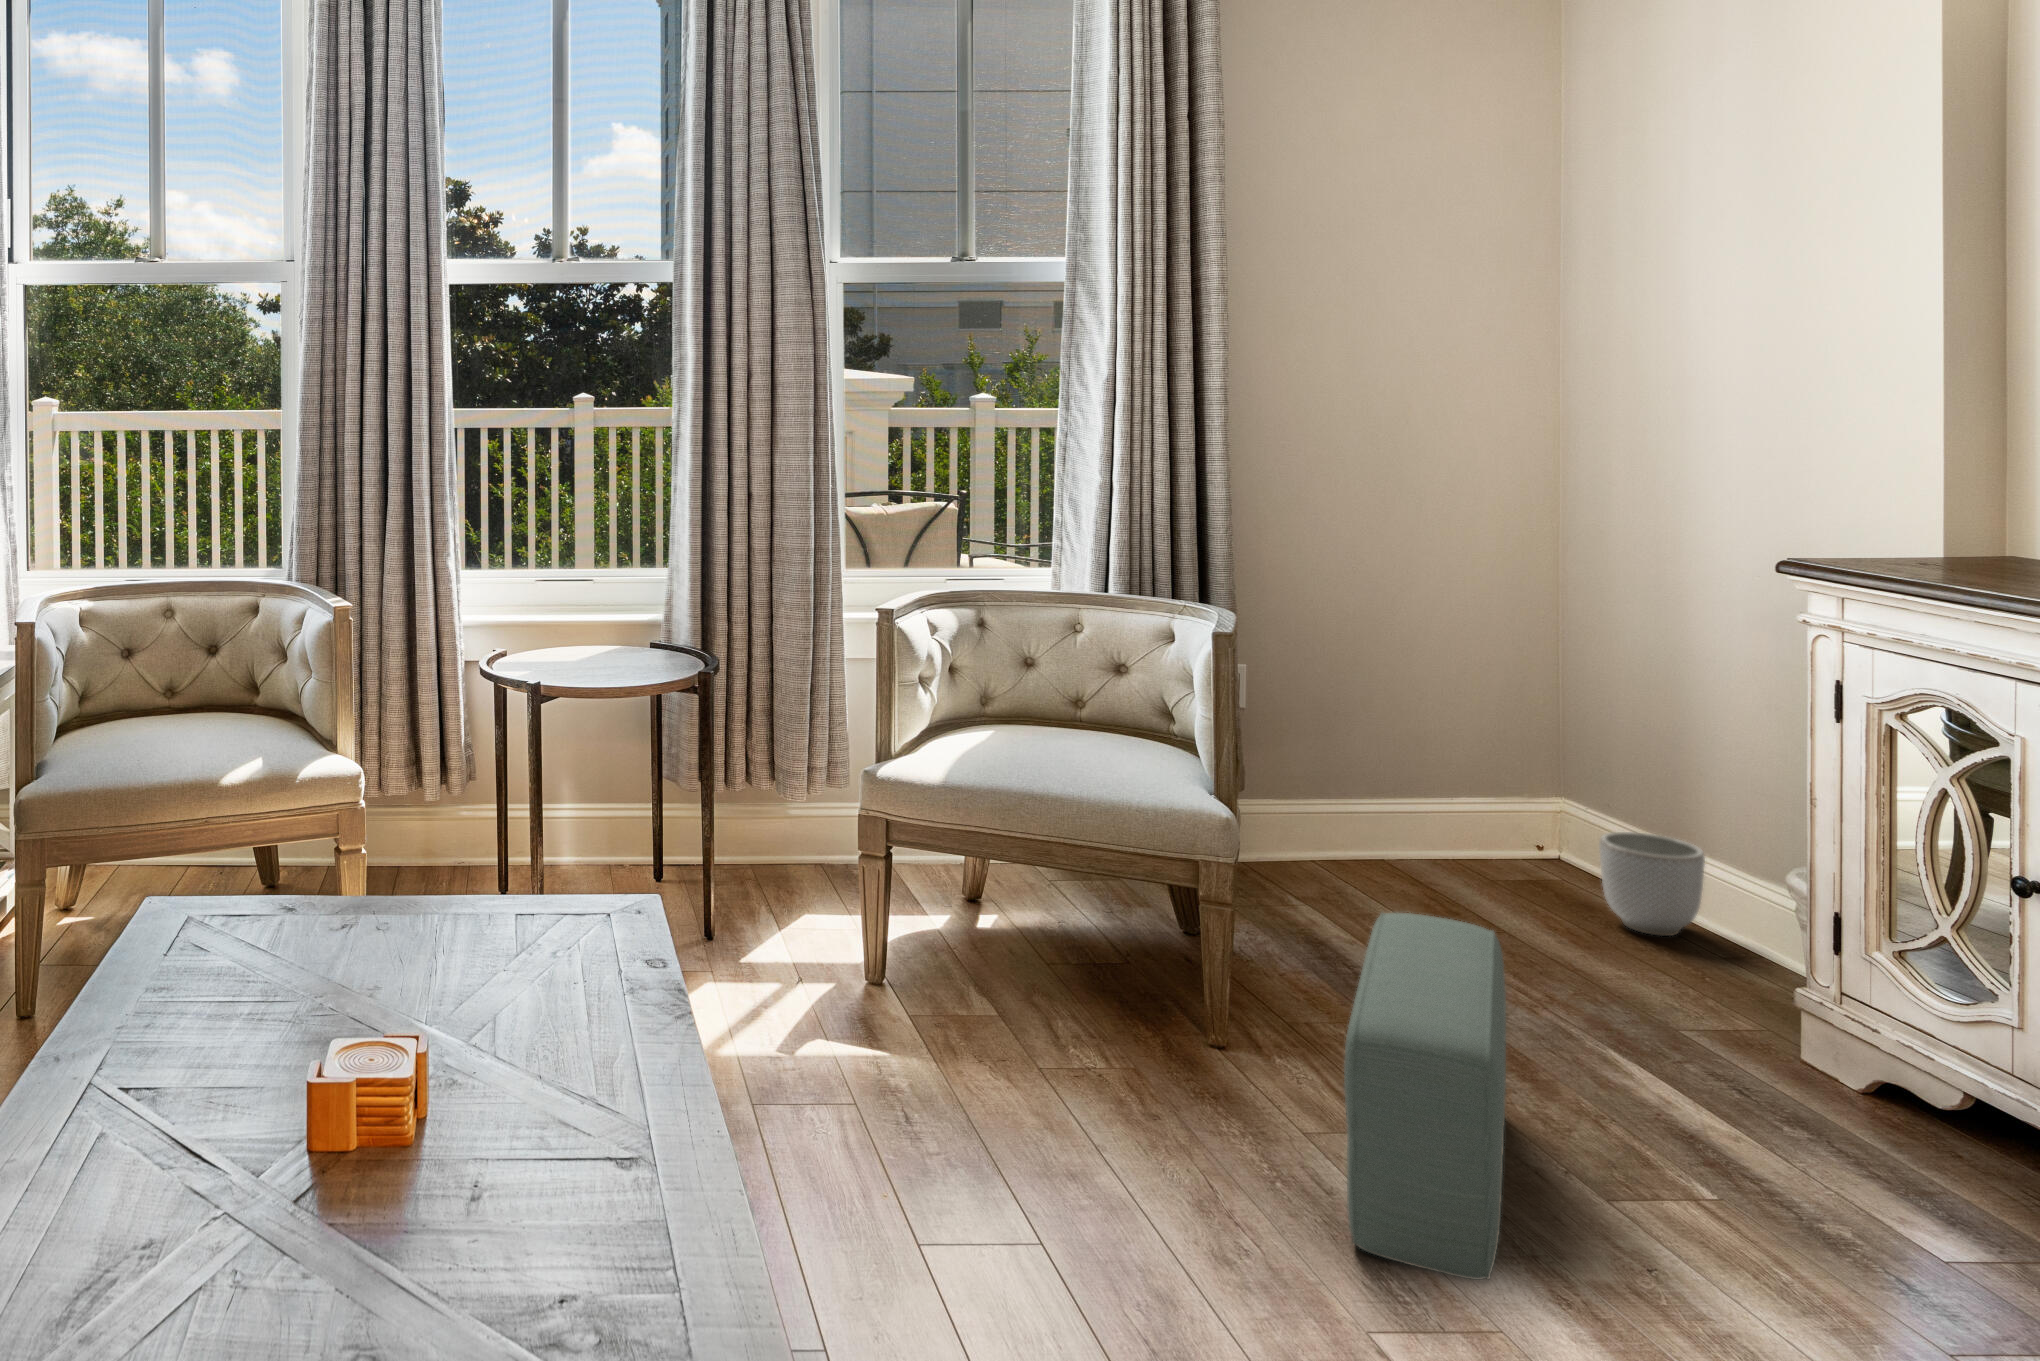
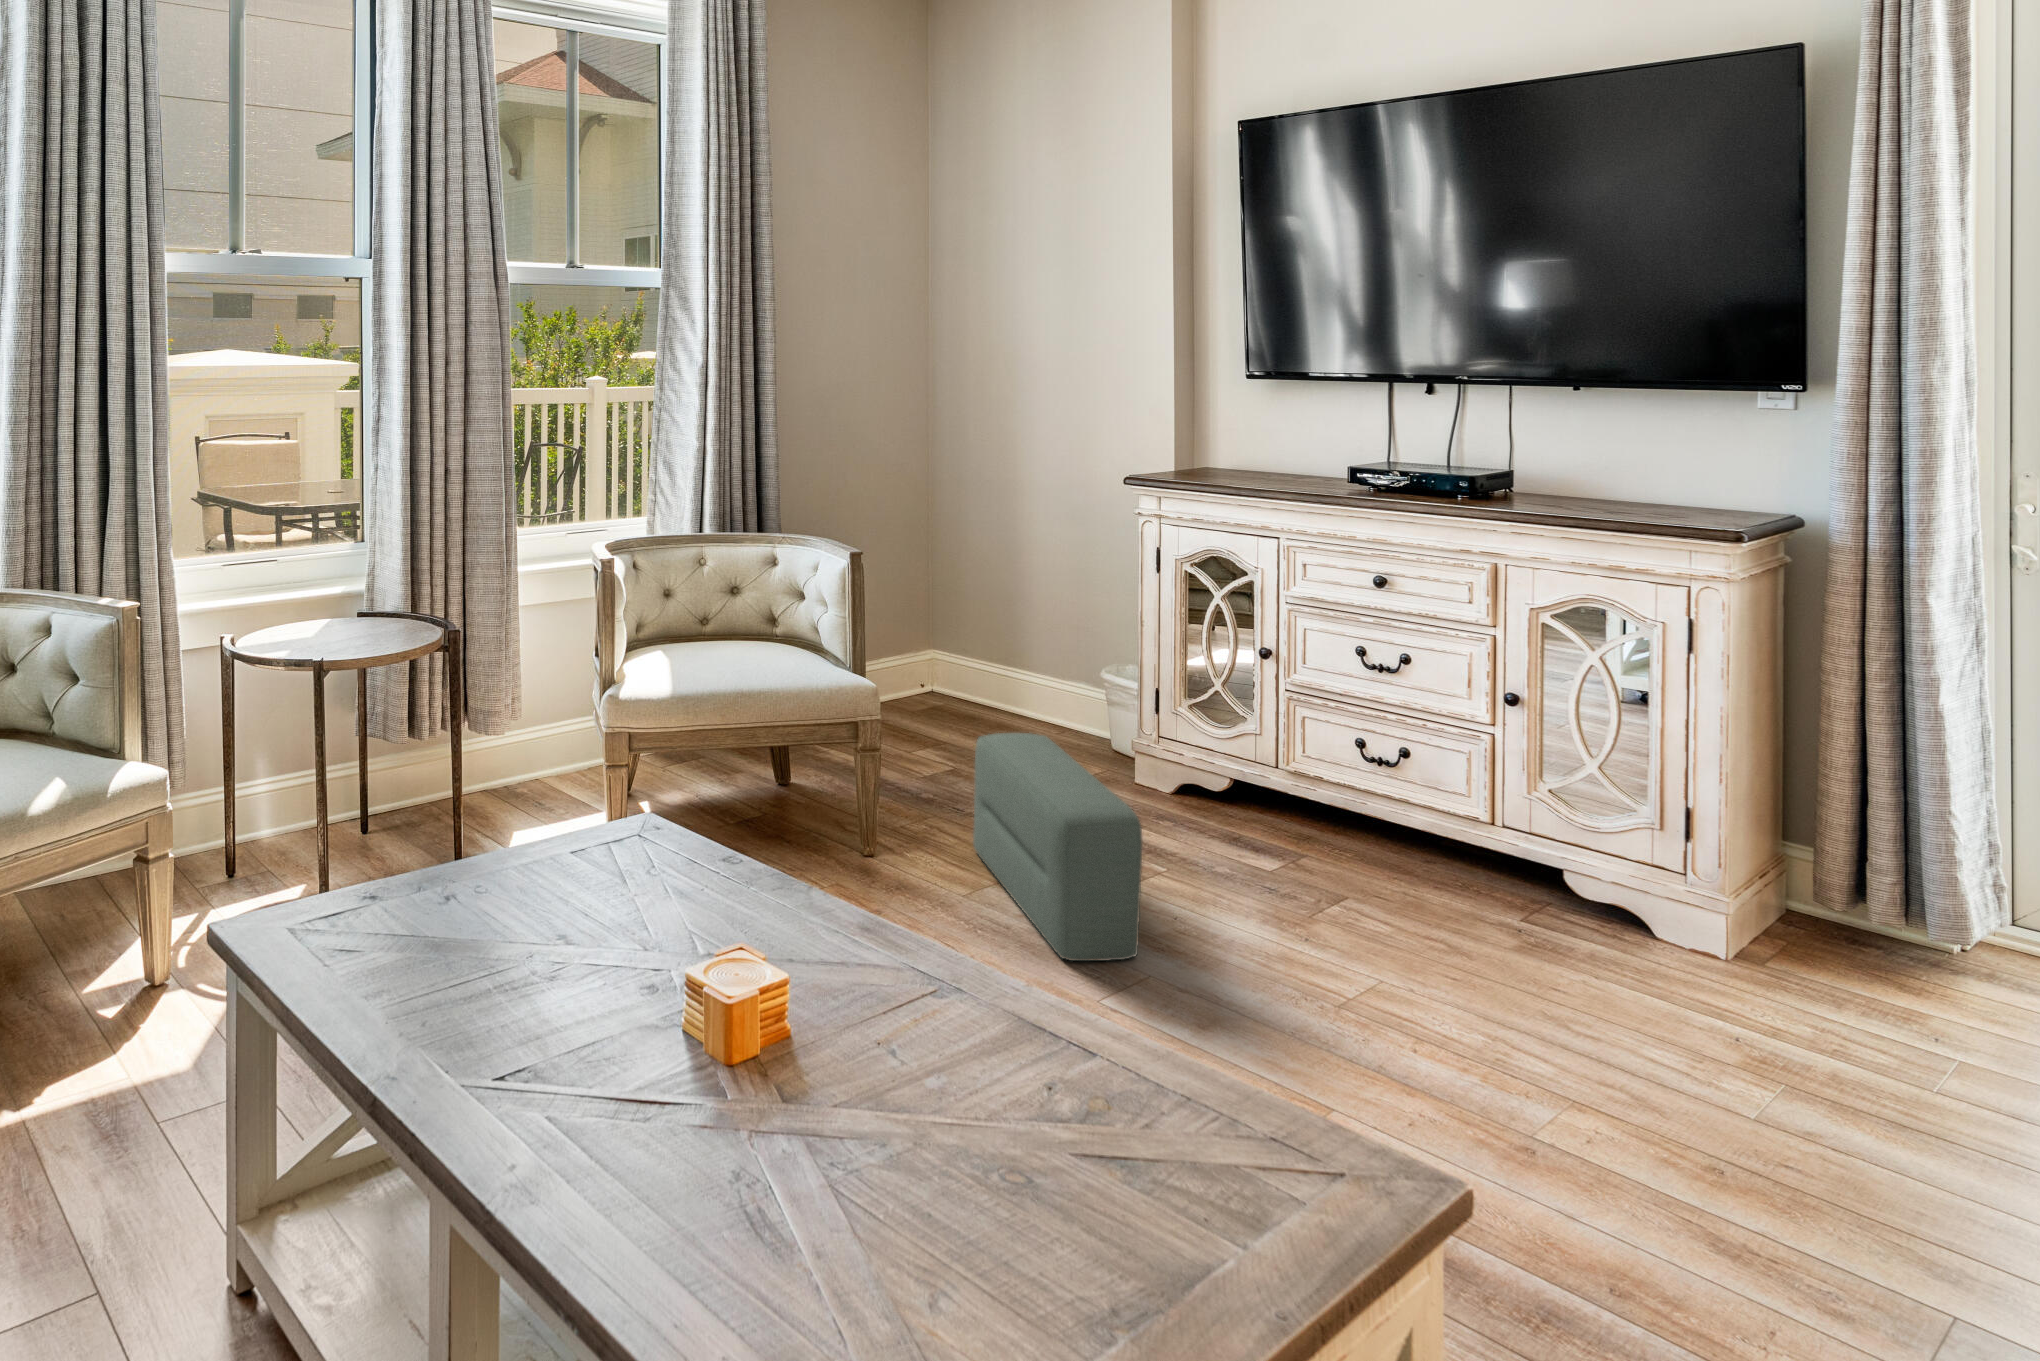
planter: present [1599,832,1705,936] -> none [968,654,1024,717]

